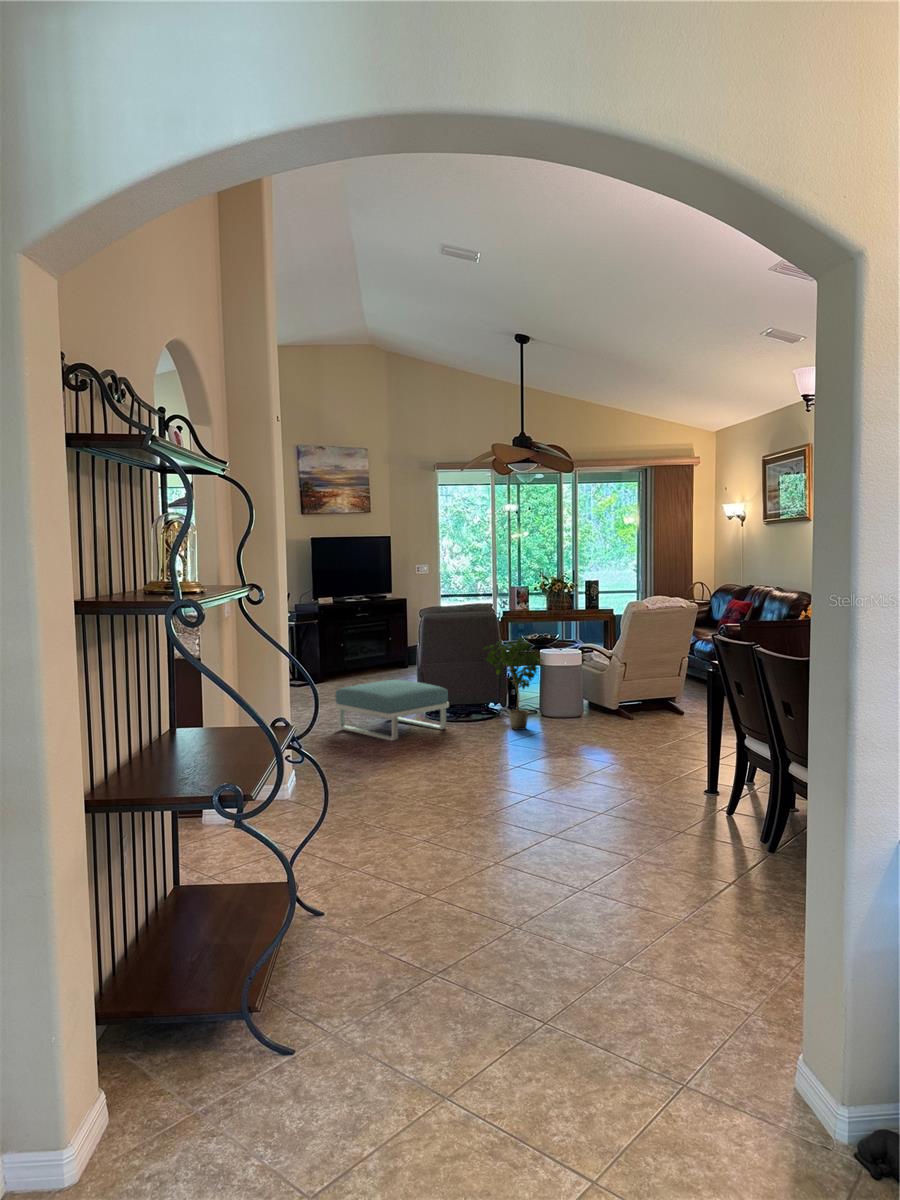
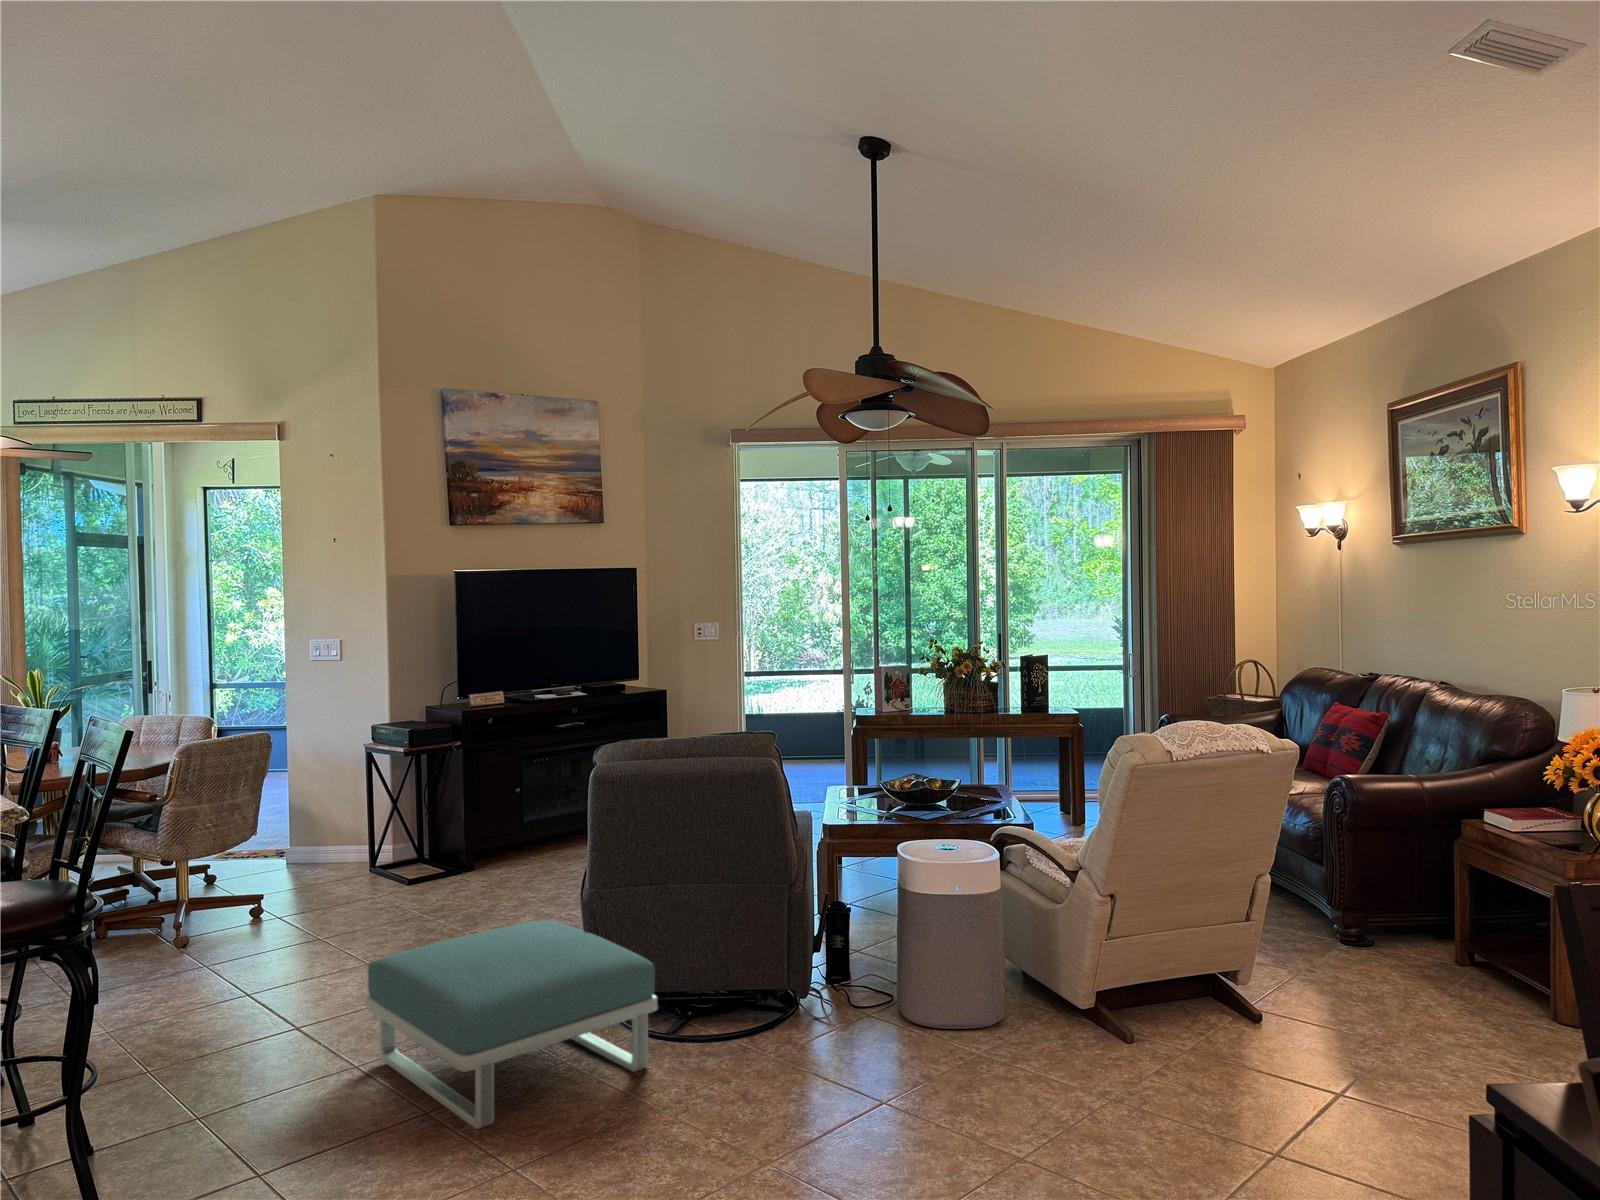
potted plant: present [484,637,542,730] -> none [738,826,899,1083]

